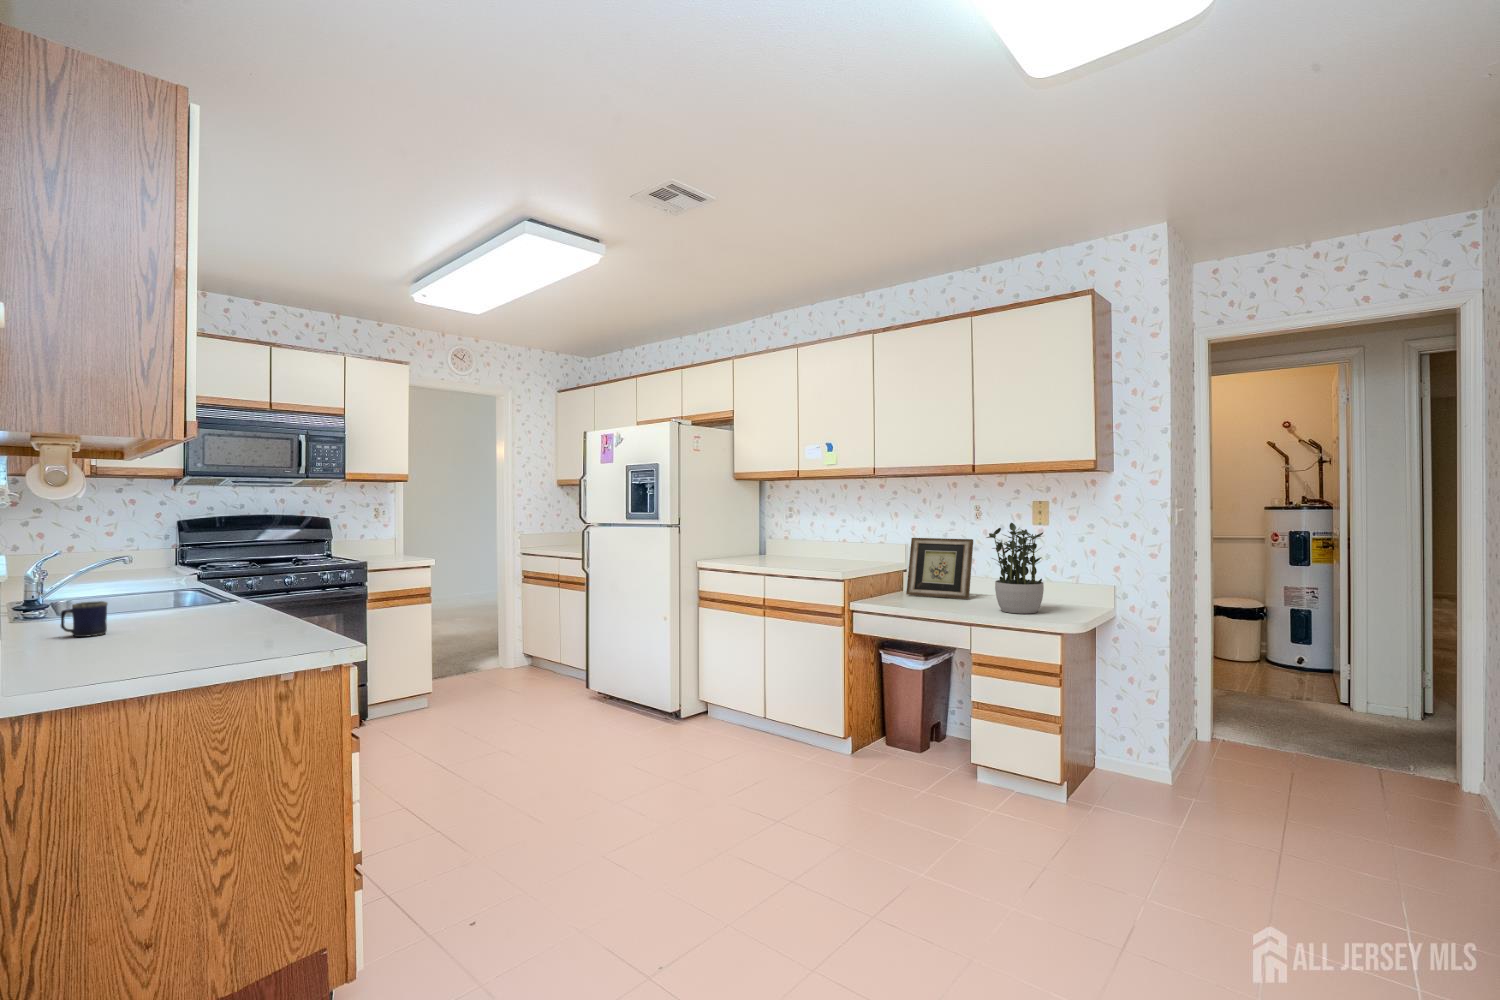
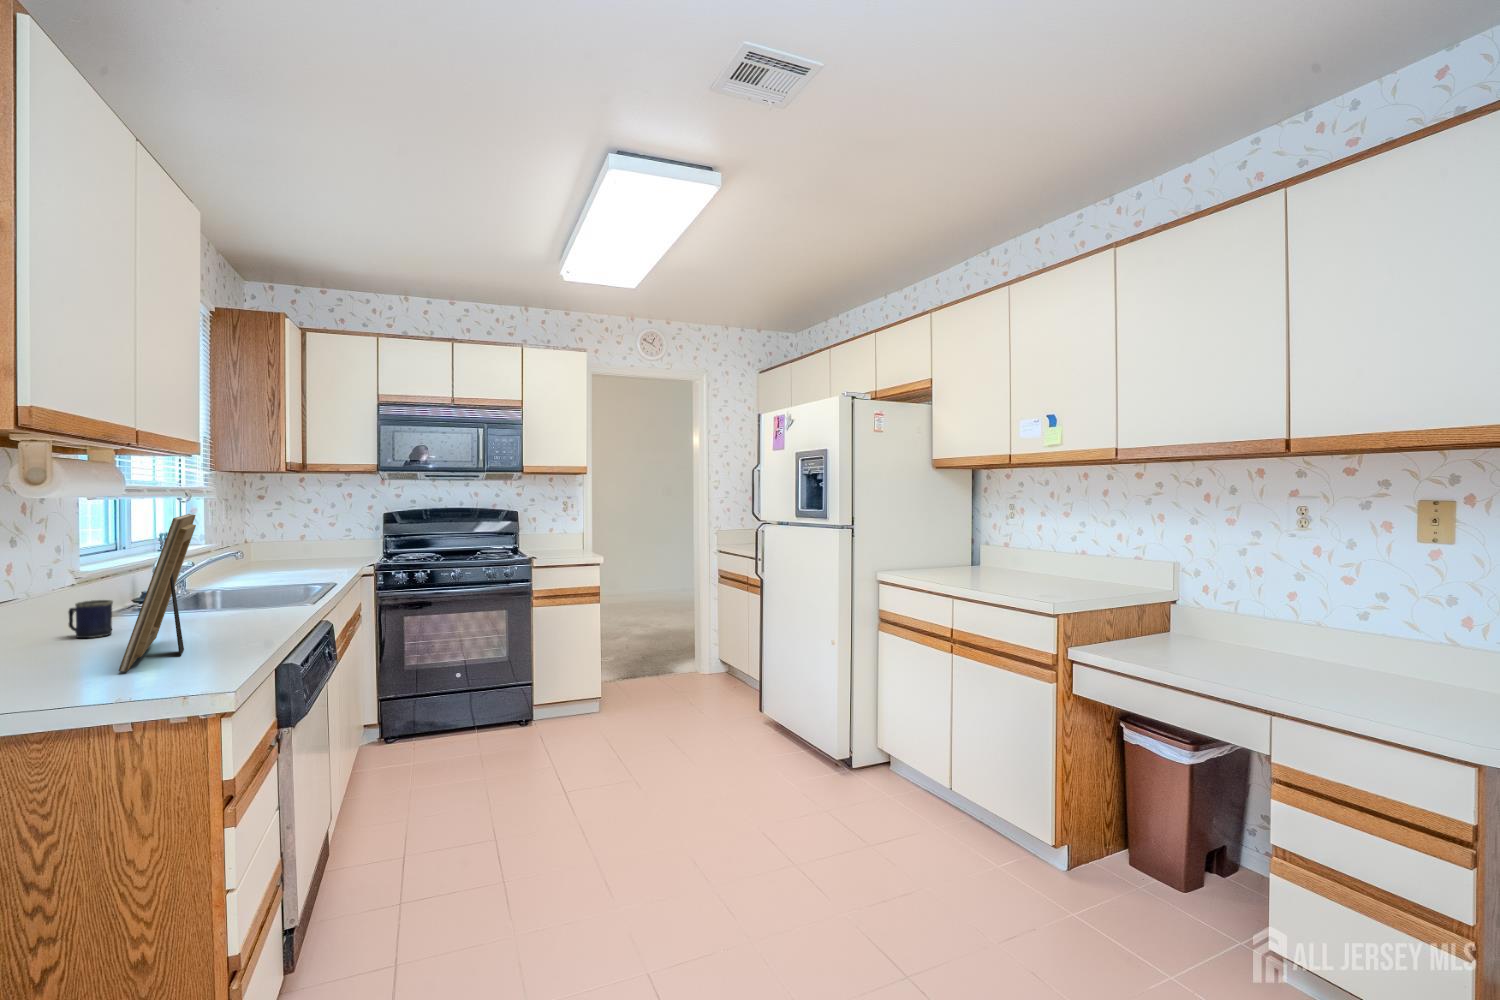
potted plant: present [987,523,1044,614] -> none [1304,542,1436,703]
picture frame: present [906,538,973,599] -> present [119,514,196,672]

